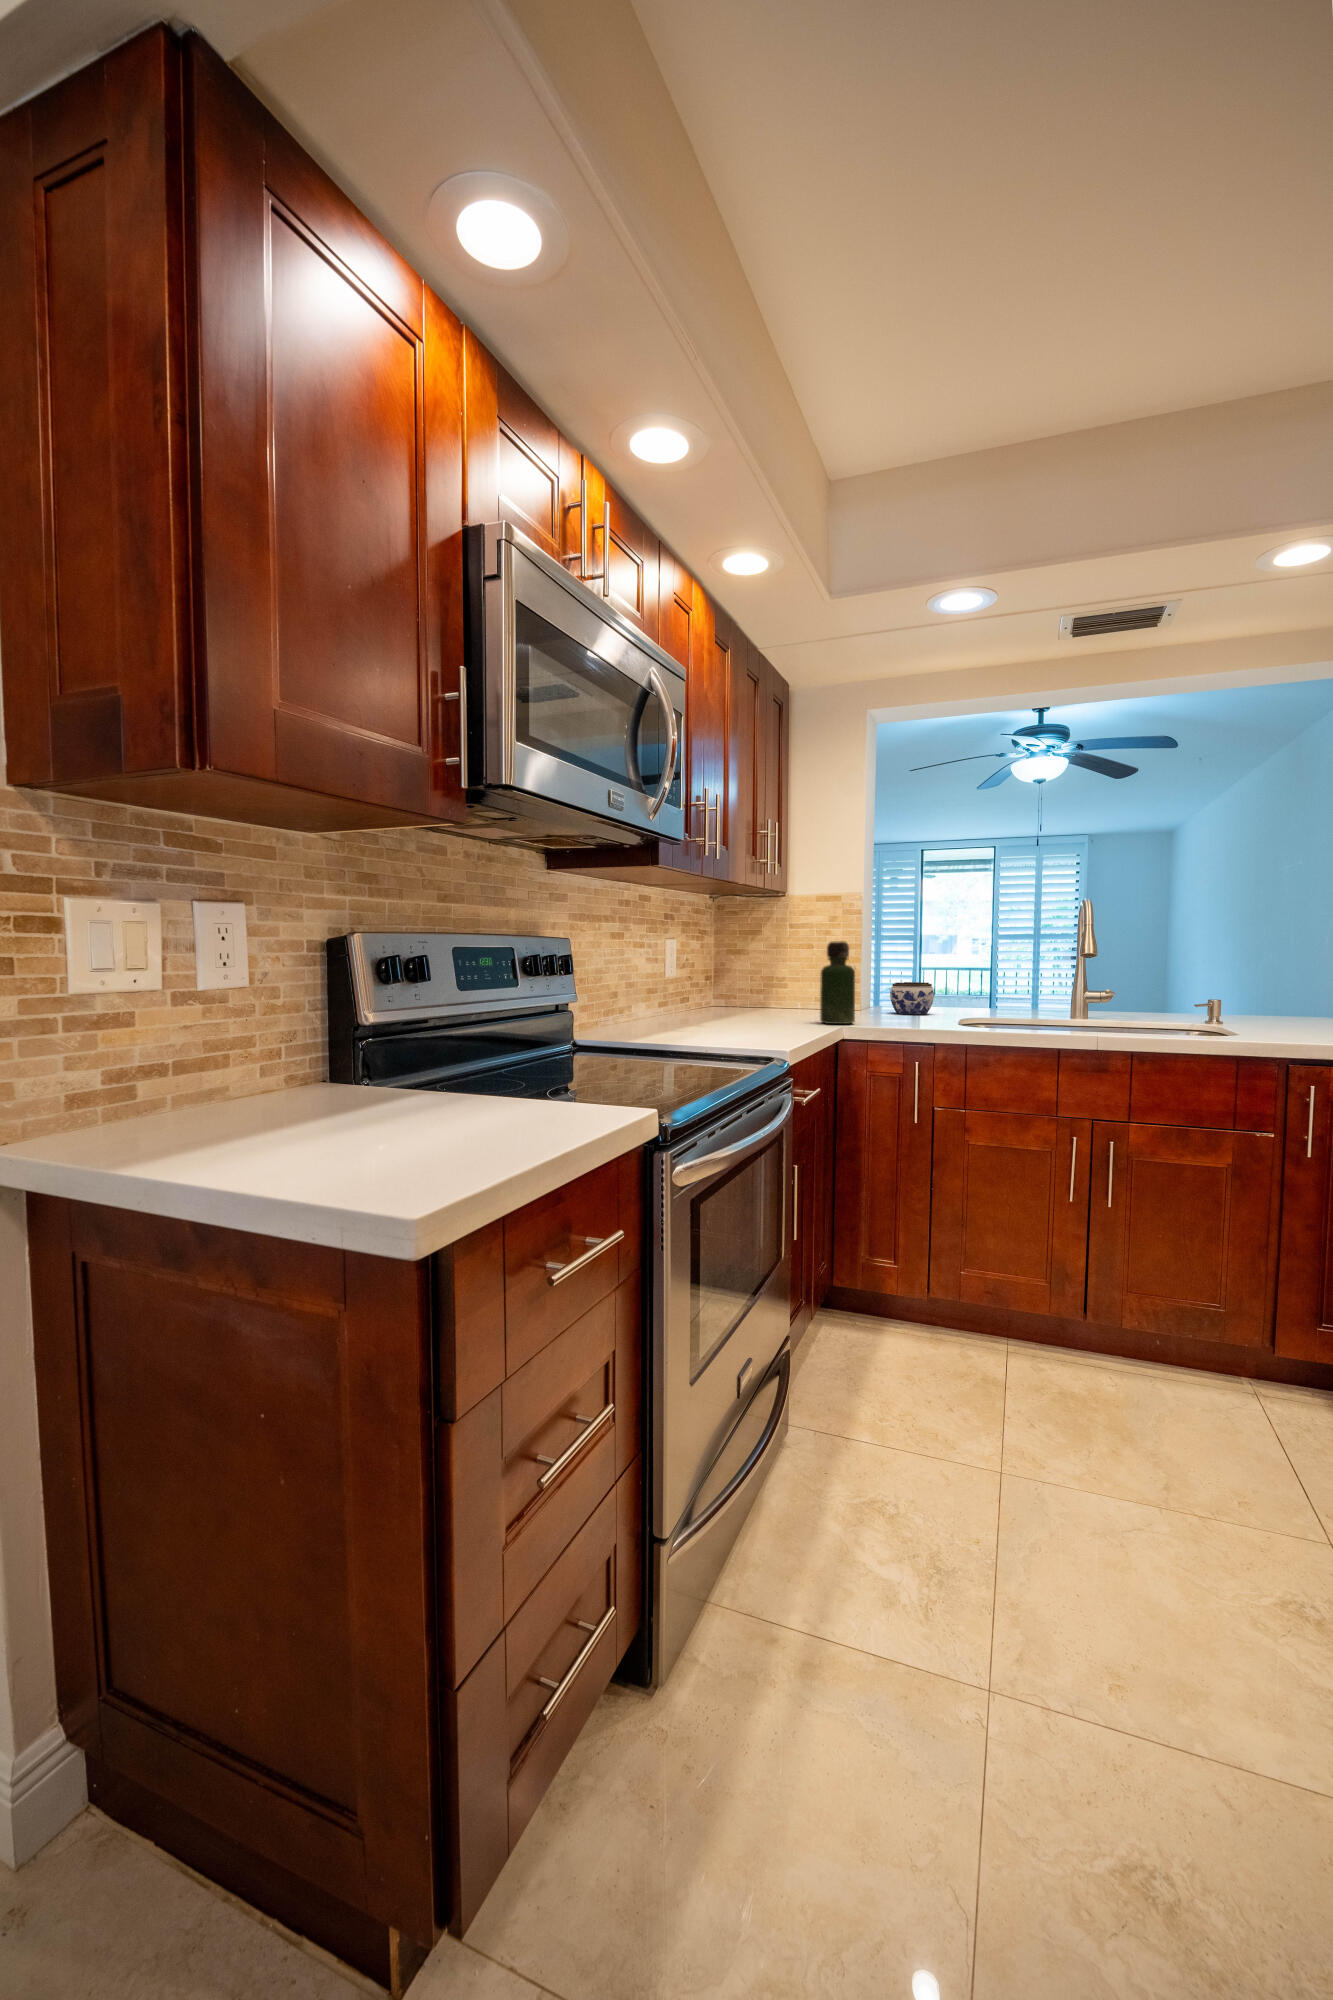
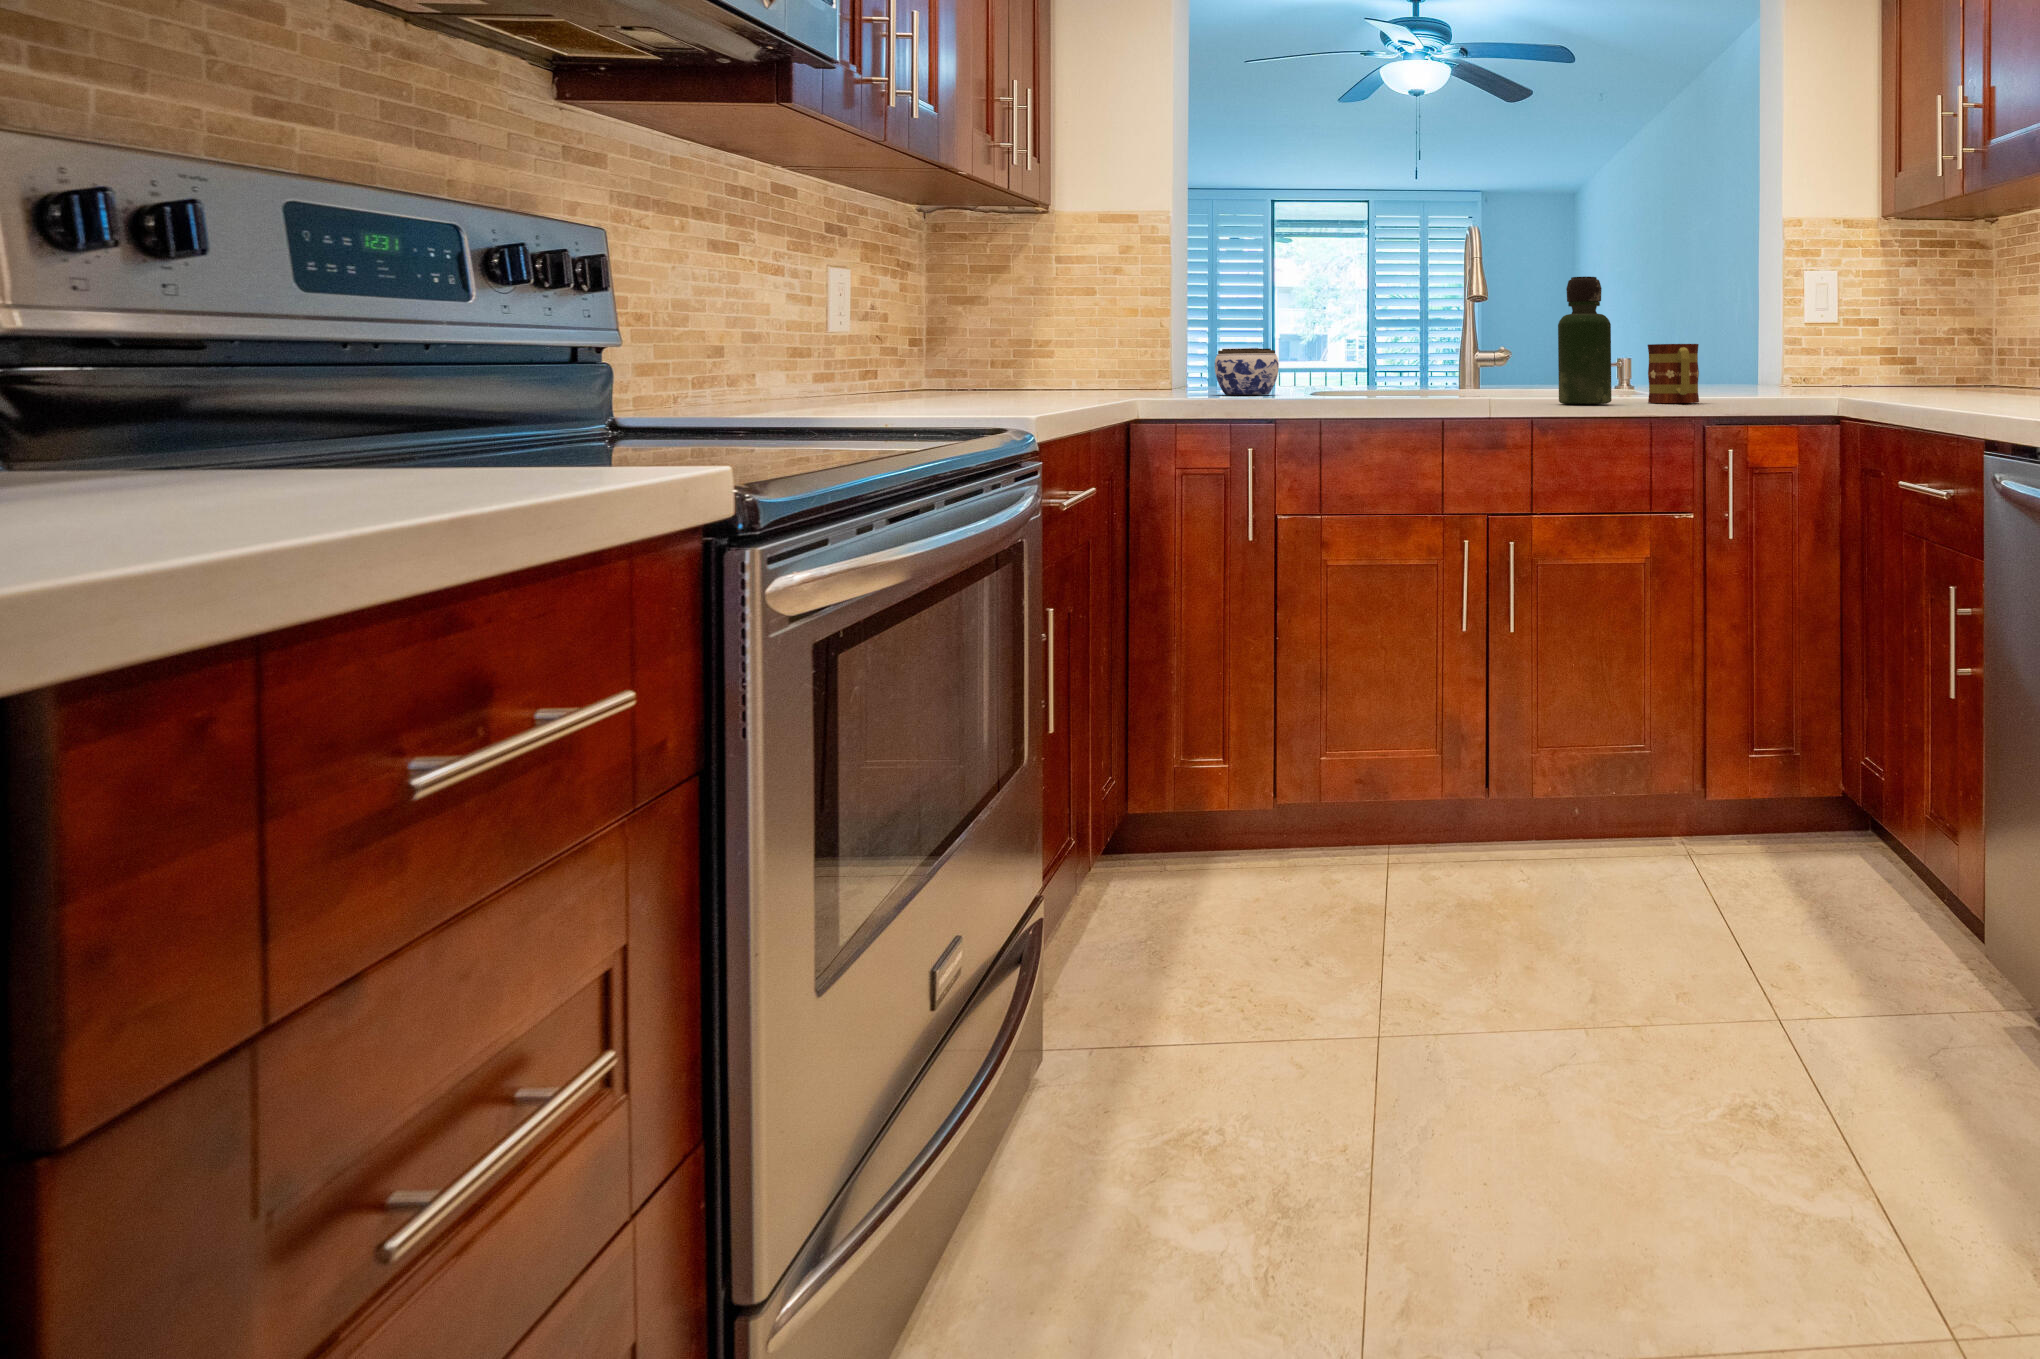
bottle: present [820,941,855,1024] -> present [1558,277,1612,404]
mug: none [1235,993,1285,1041] -> present [1648,344,1699,403]

